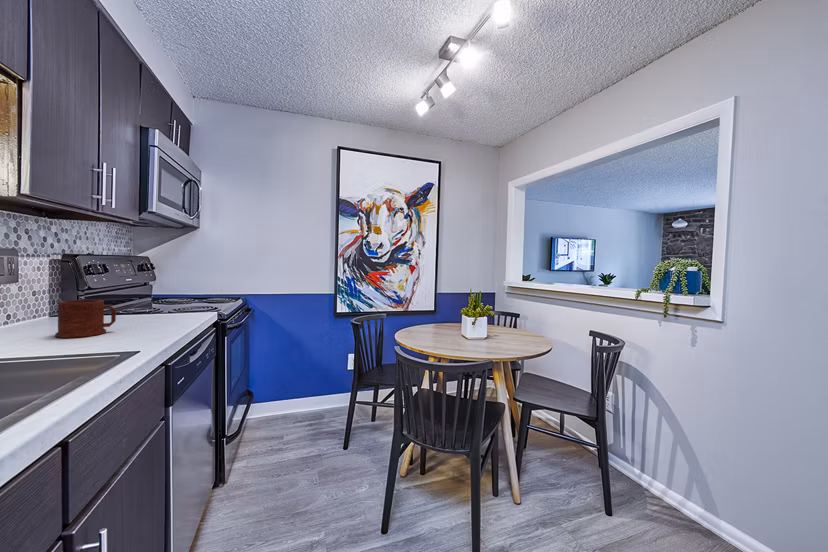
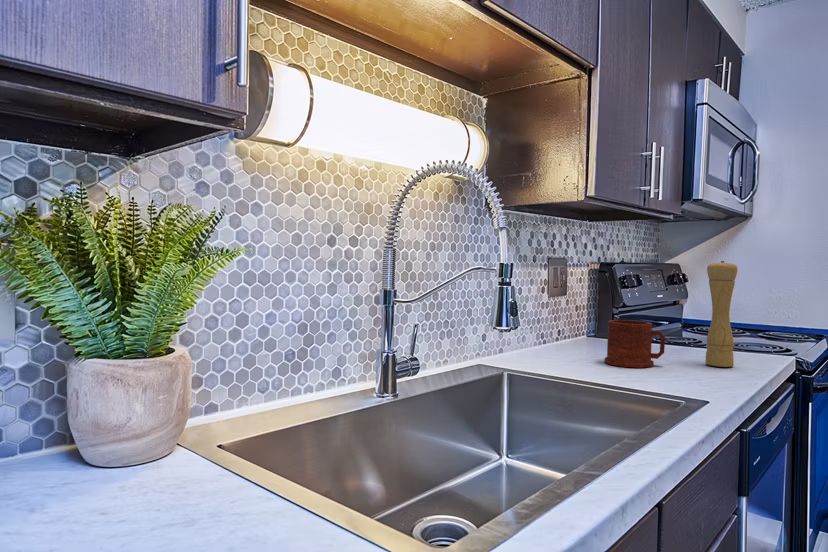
pepper mill: none [152,255,174,326] -> present [705,261,738,367]

